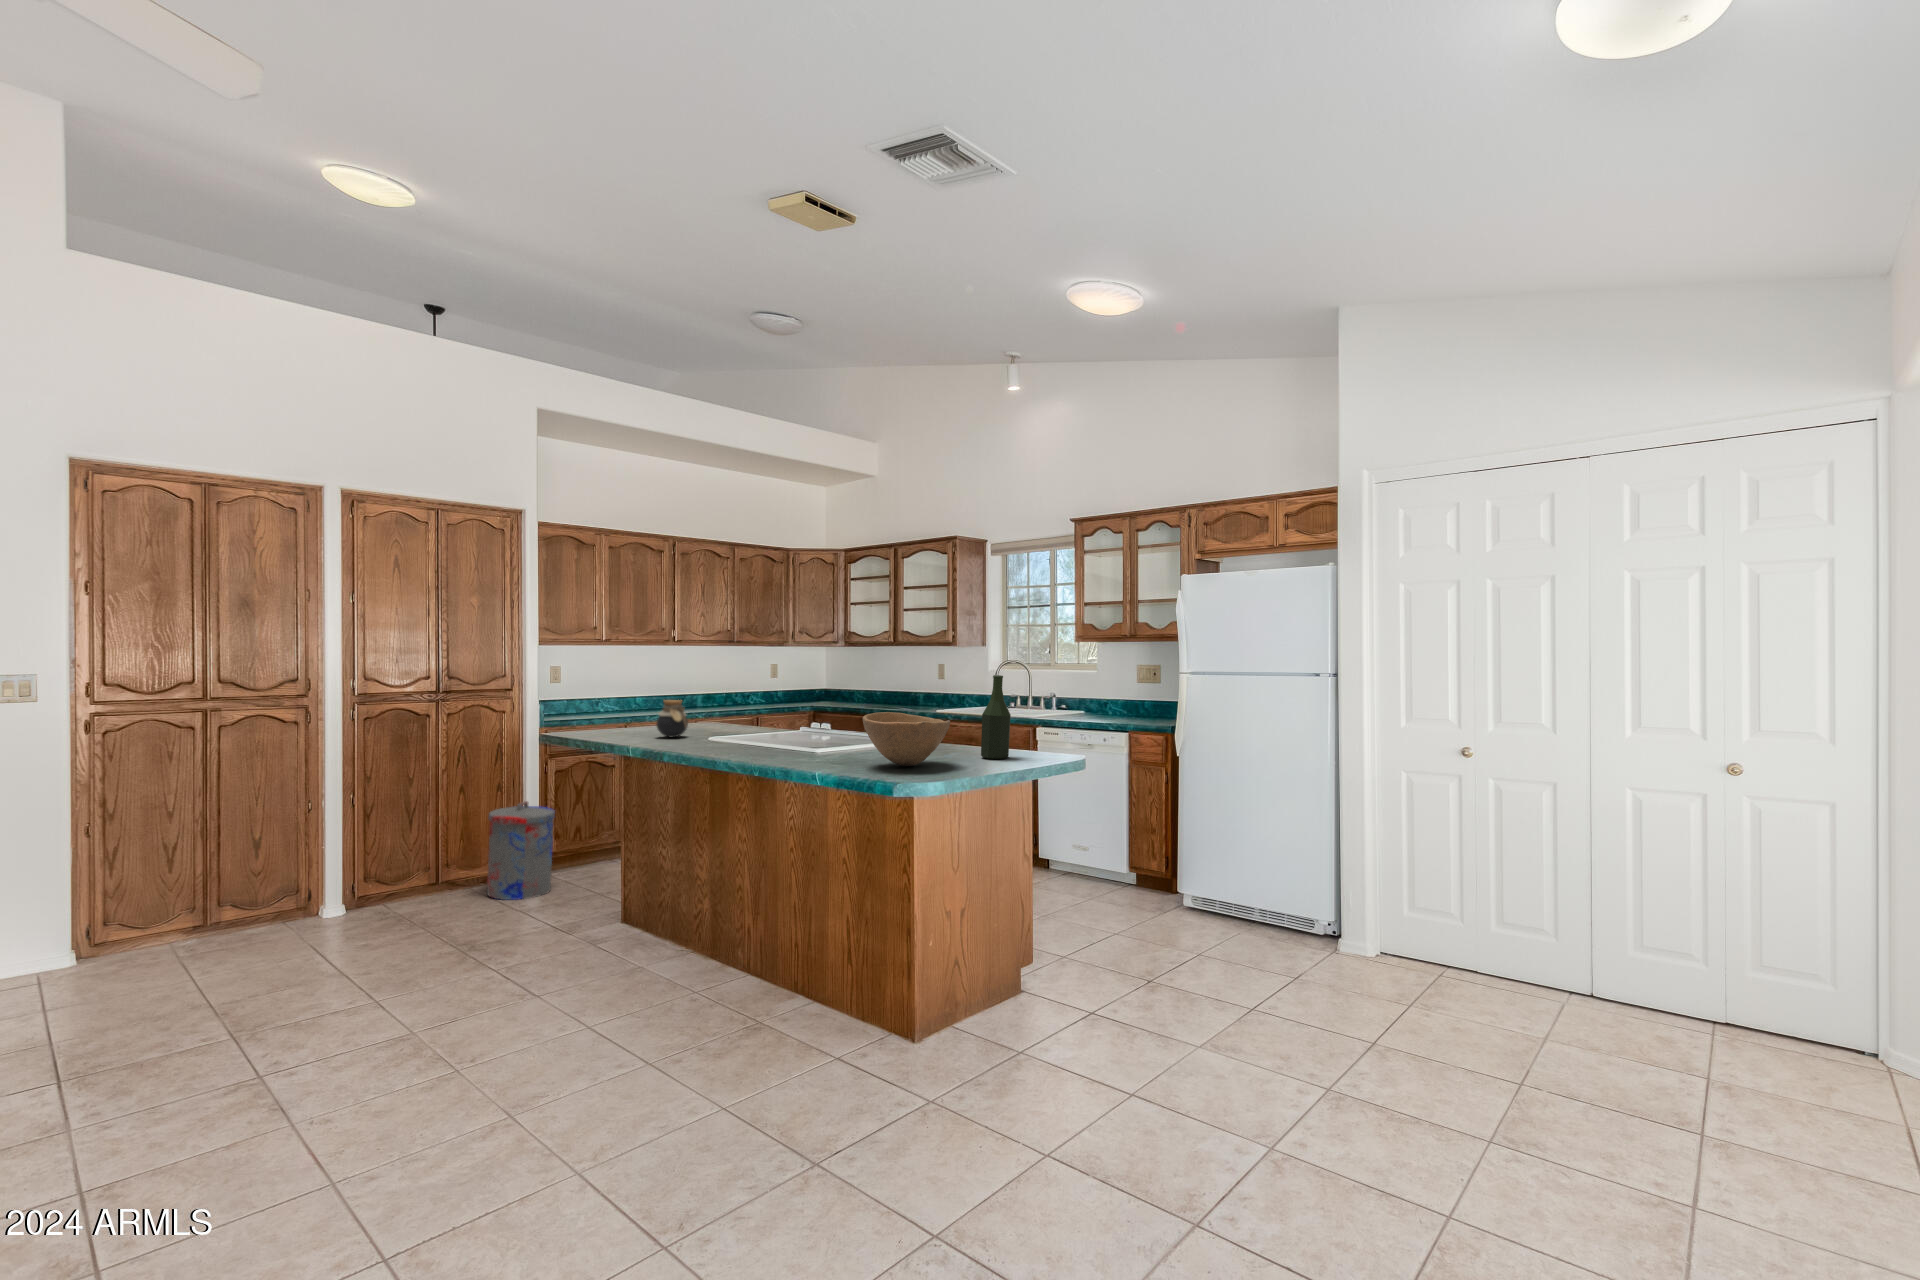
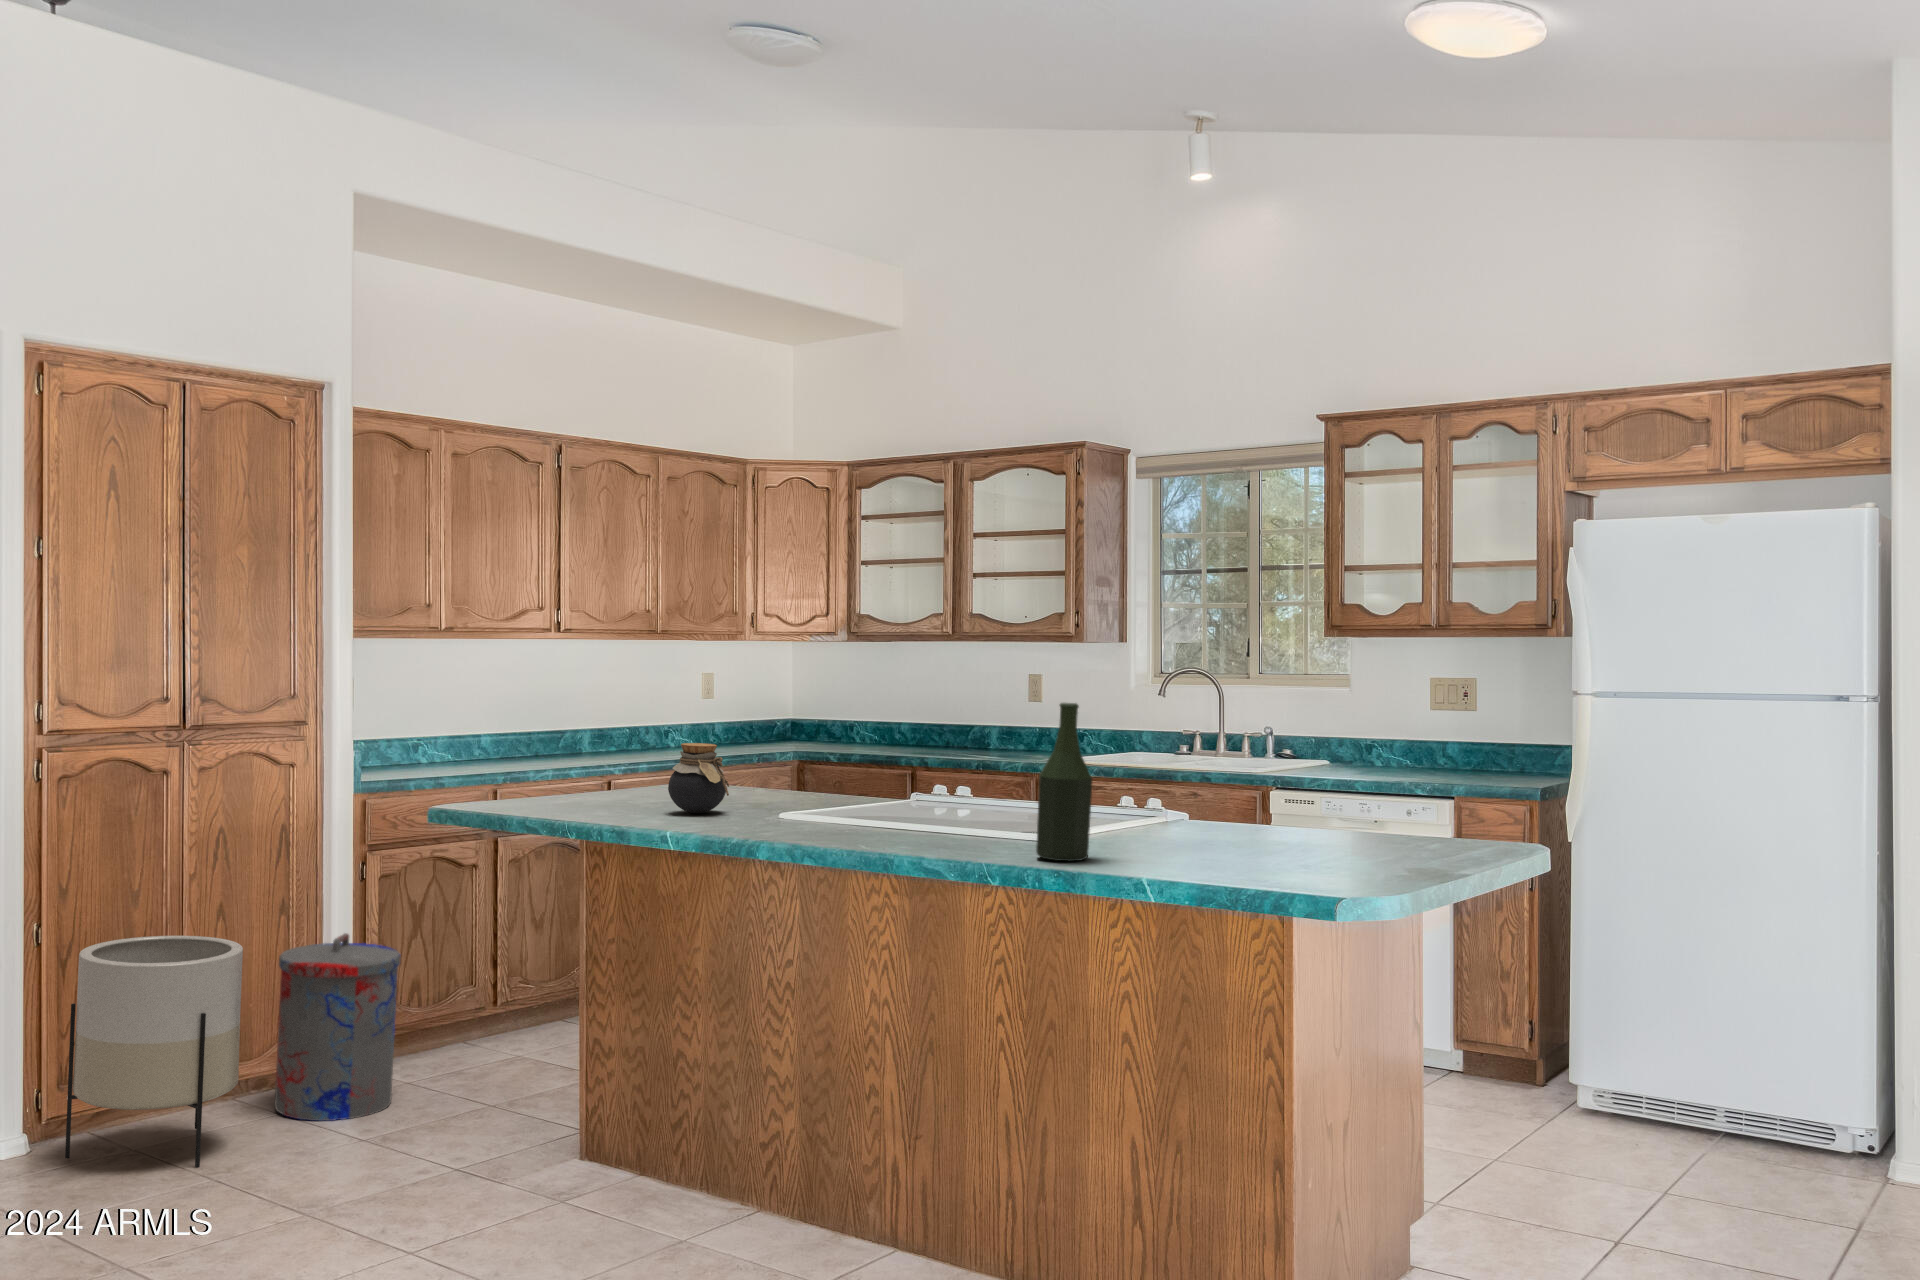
bottle: present [981,675,1011,759] -> present [1036,703,1092,861]
bowl: present [863,712,950,766] -> none [1163,767,1326,866]
planter: none [362,801,458,924] -> present [65,936,243,1168]

